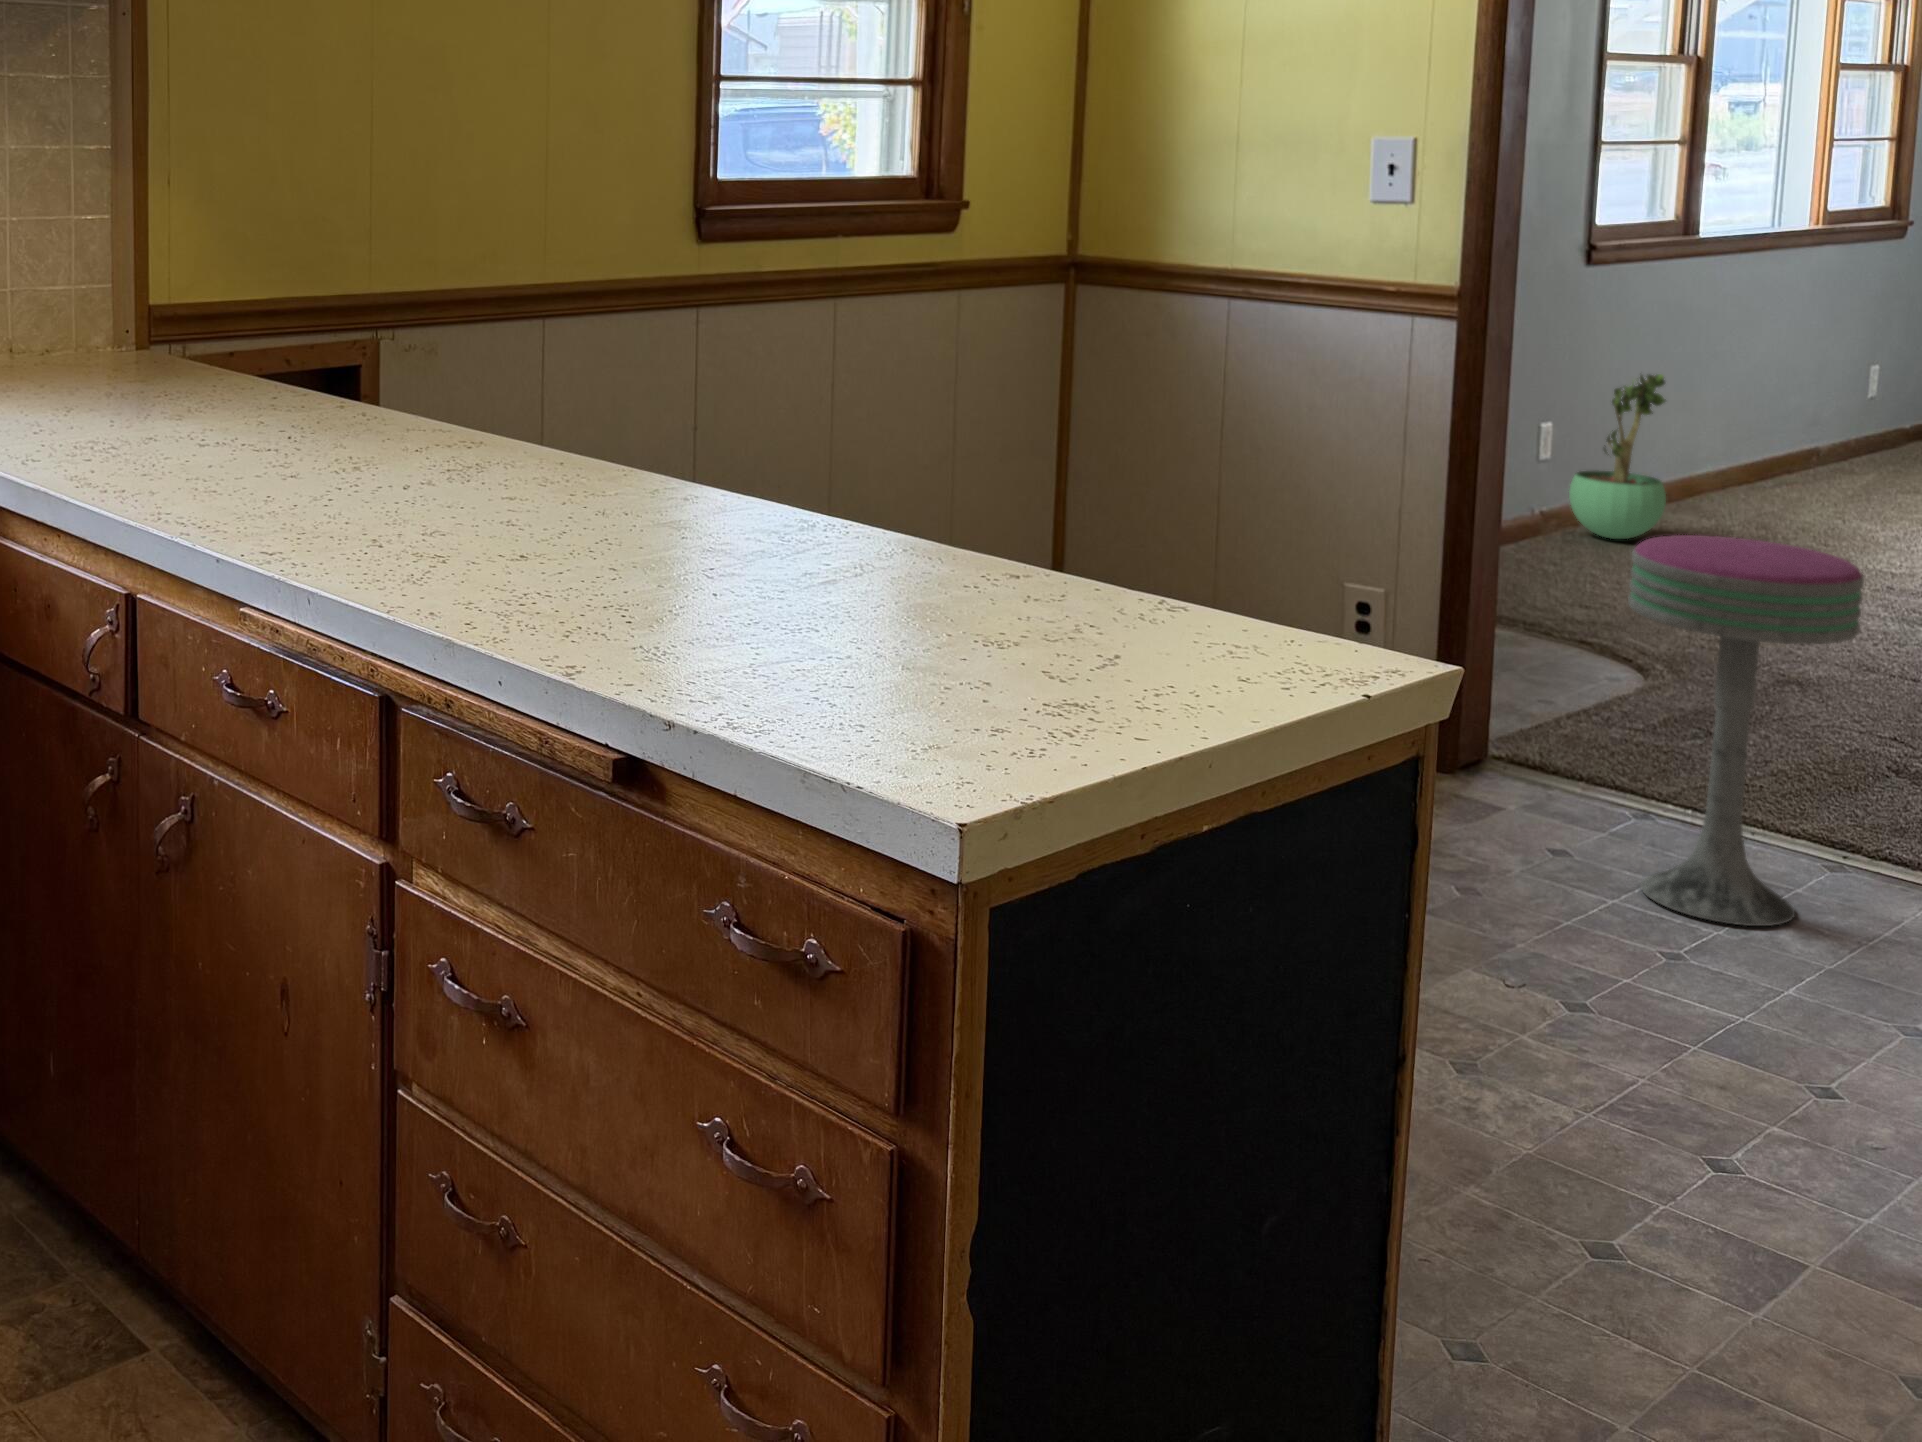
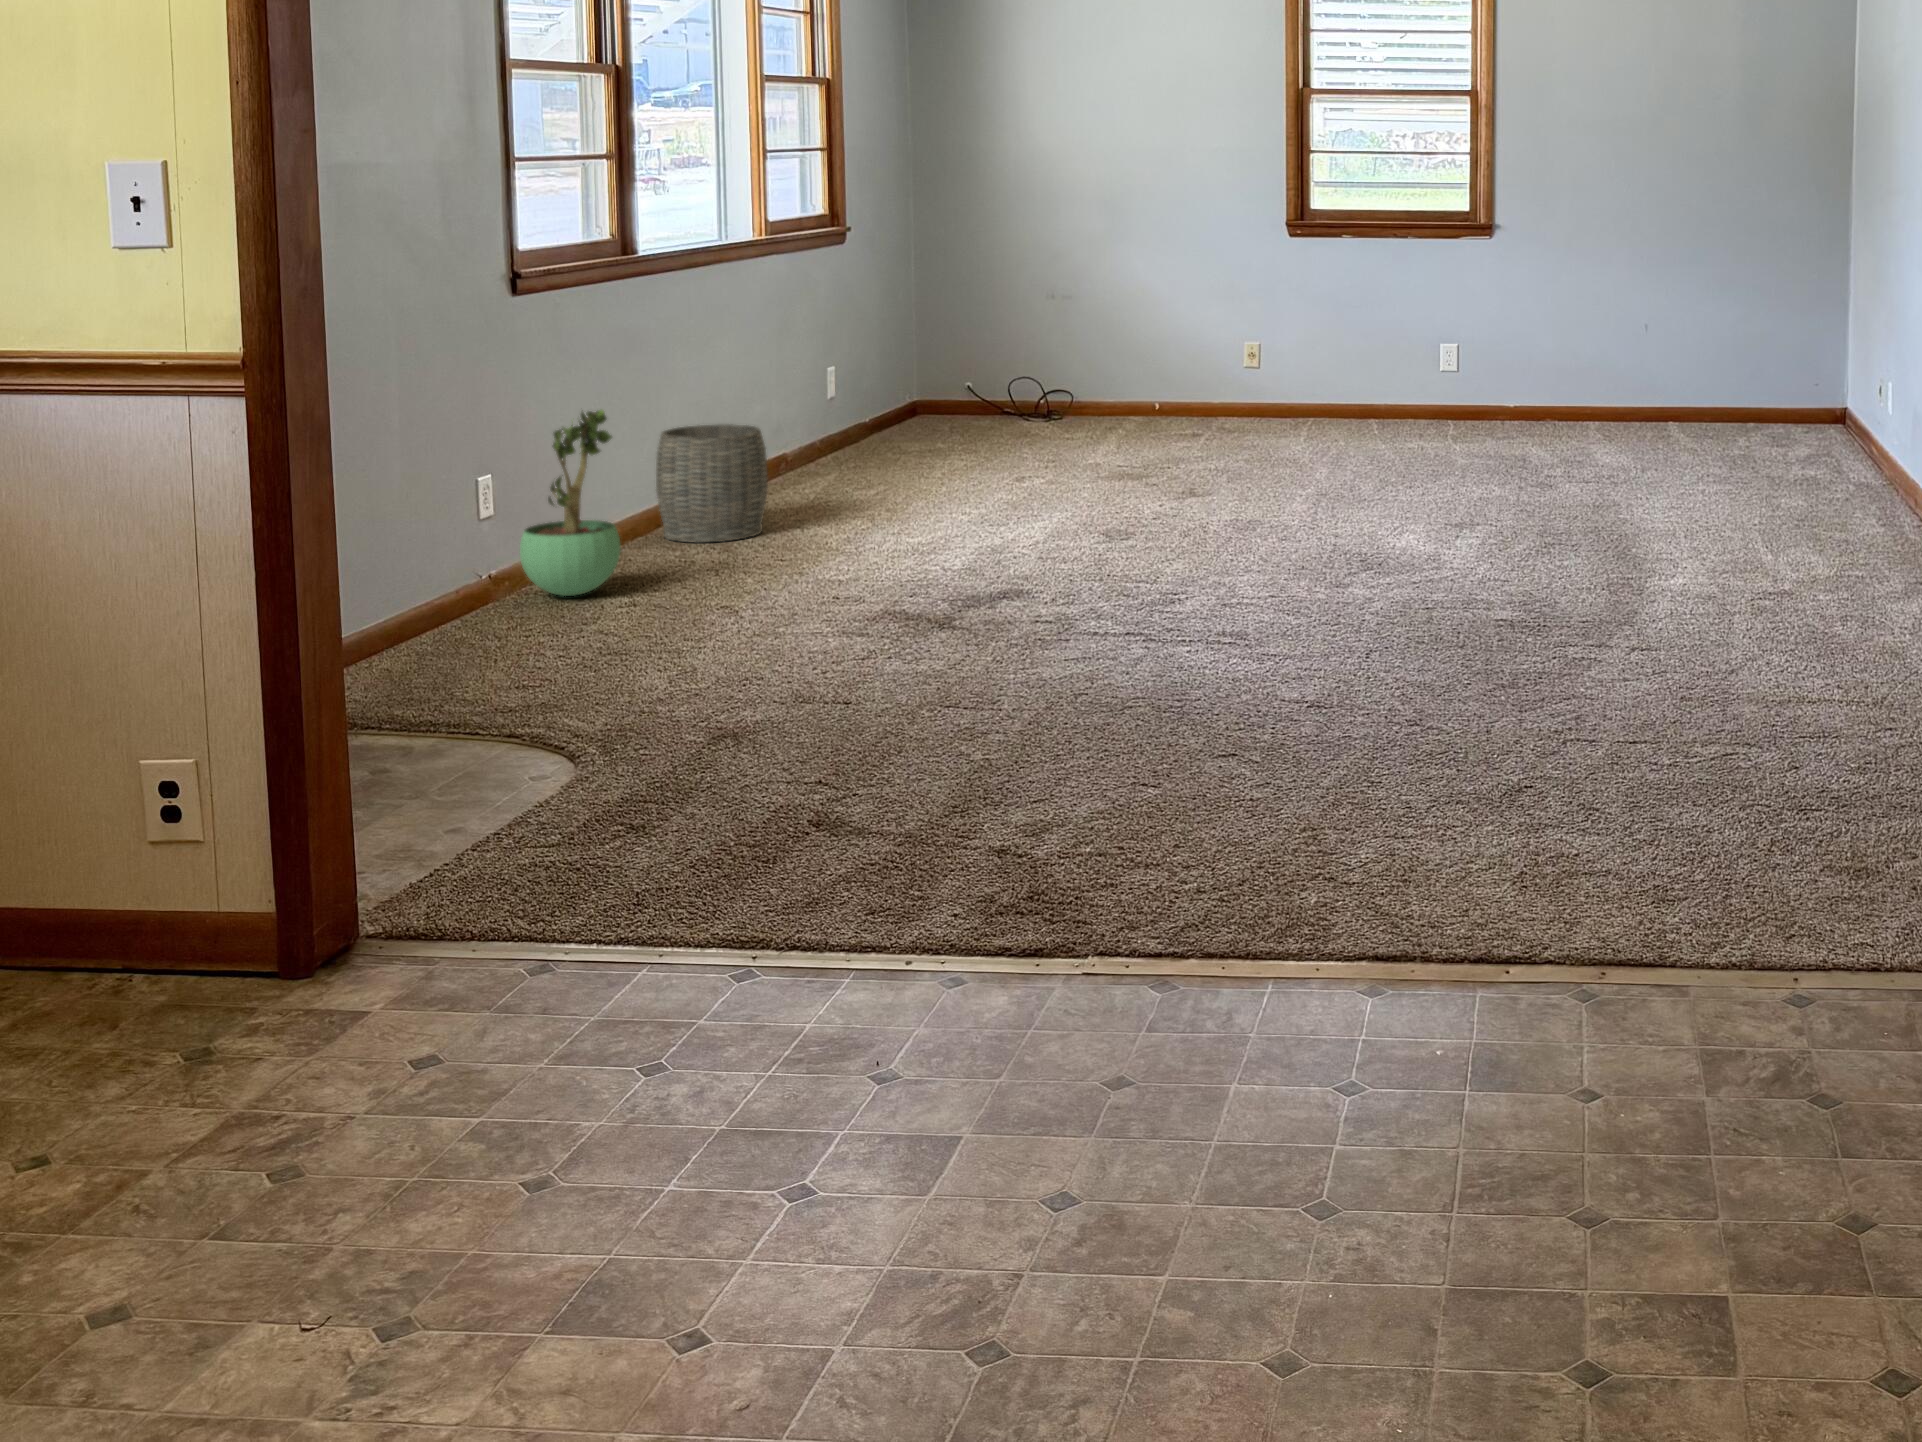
woven basket: none [1694,402,1814,517] -> present [656,424,768,543]
bar stool: present [1628,535,1864,926] -> none [460,628,718,1104]

